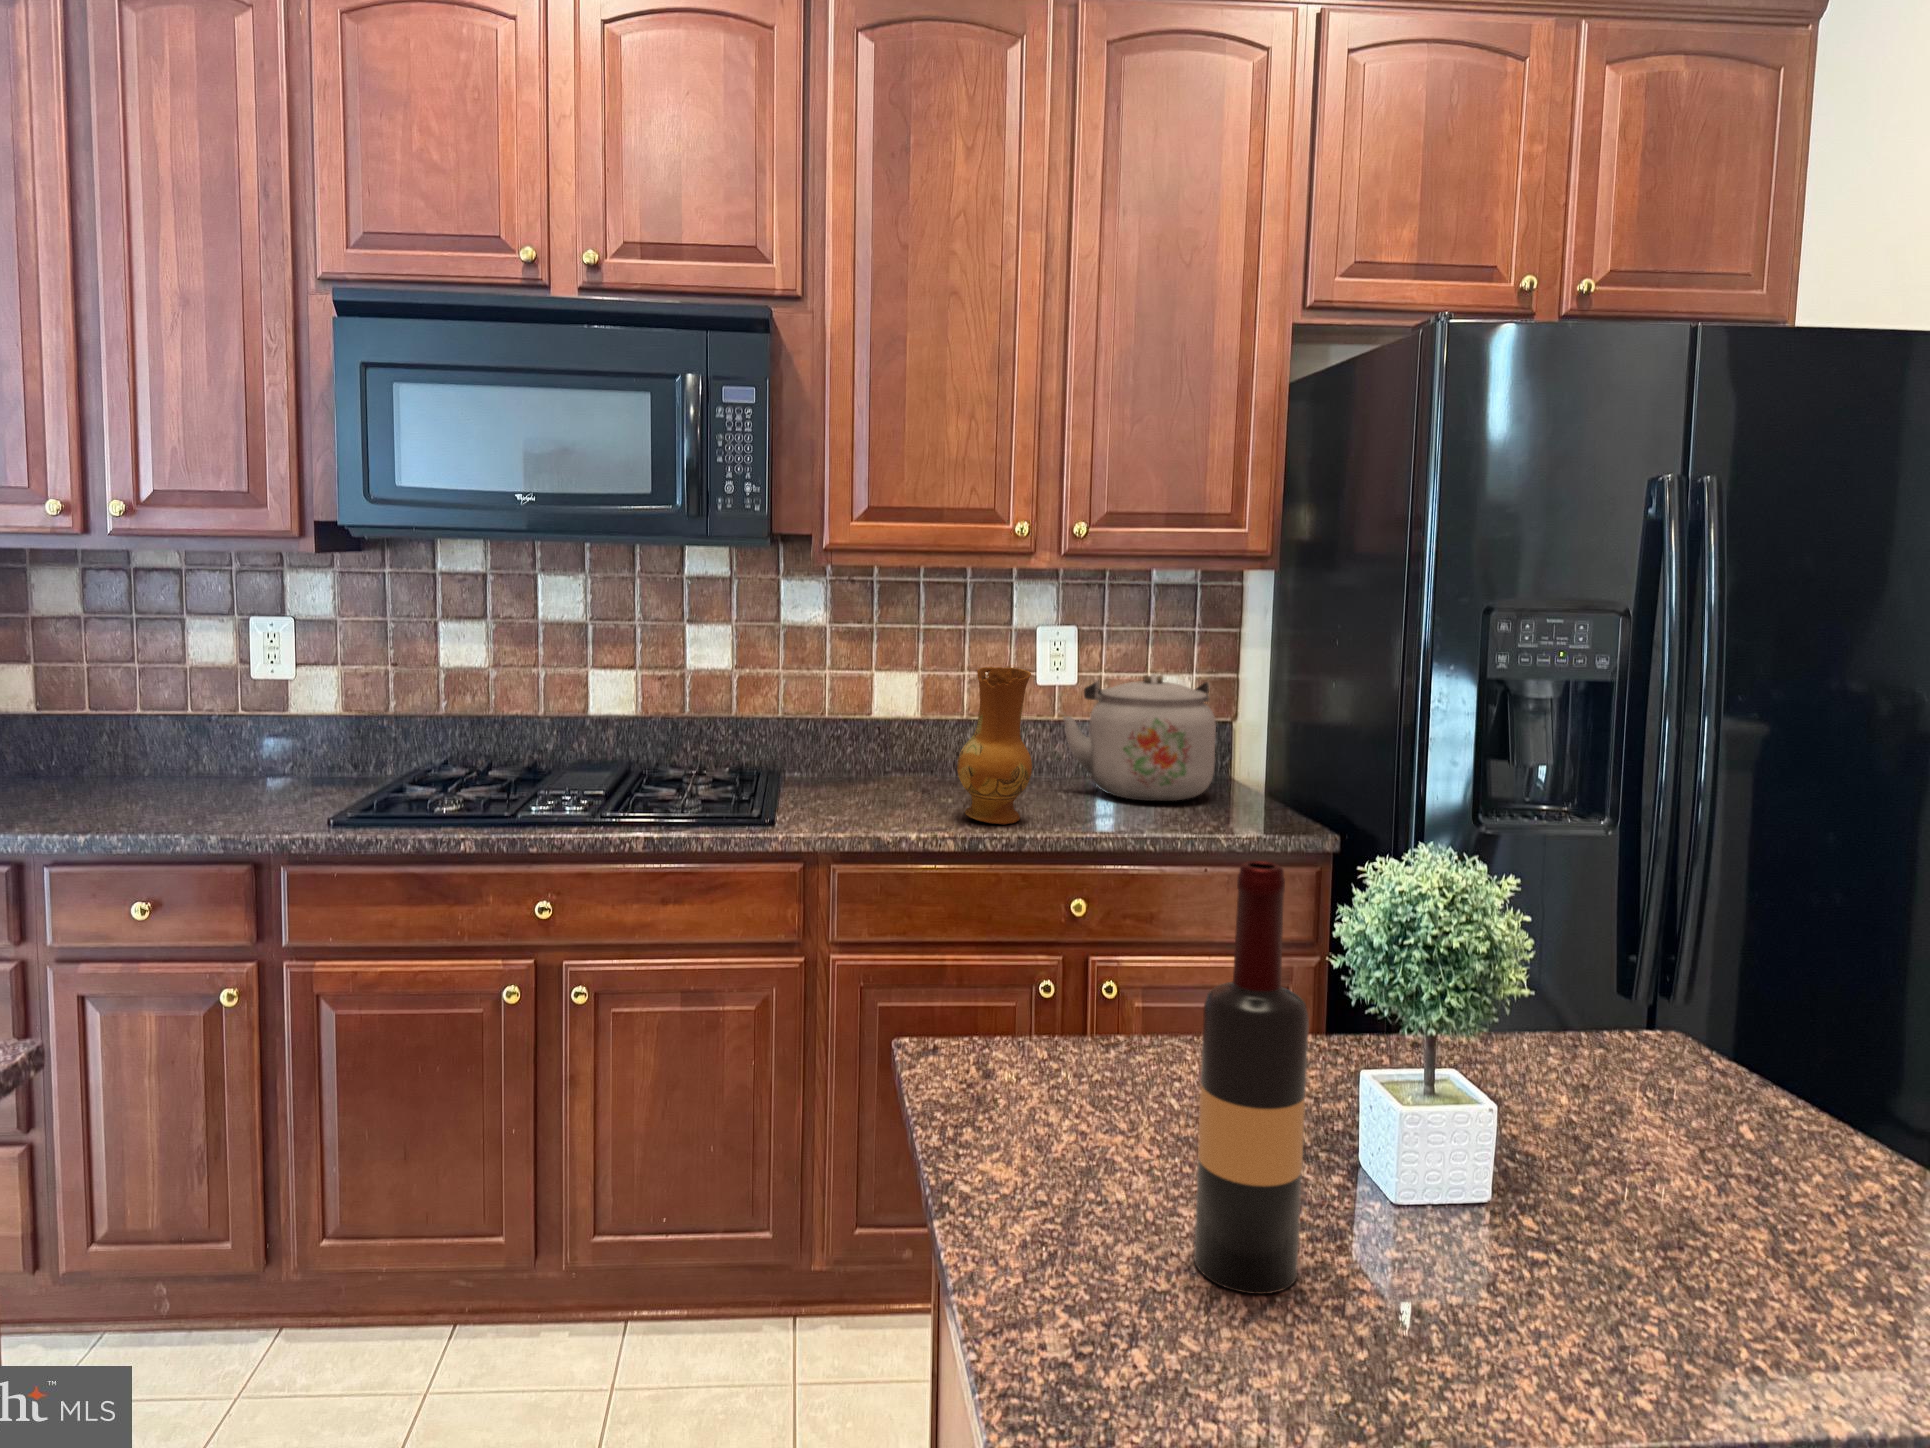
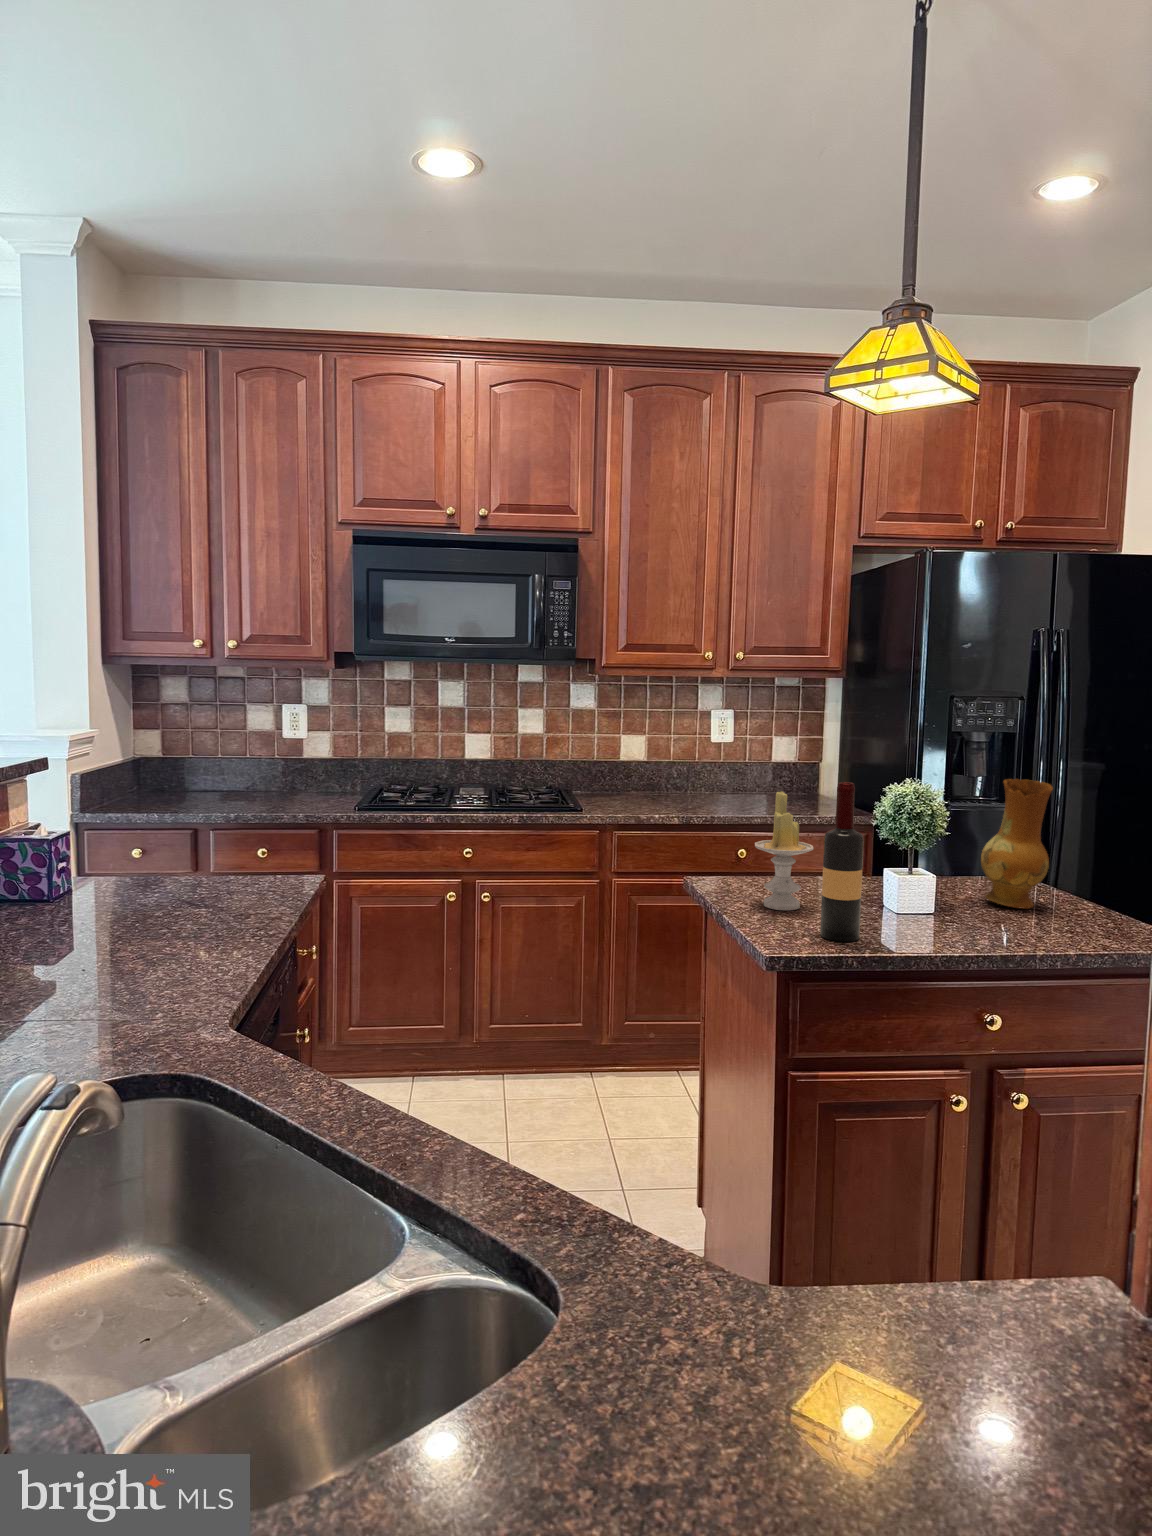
ceramic jug: present [957,667,1032,825] -> present [981,779,1053,909]
kettle: present [1063,674,1216,801] -> none [728,734,811,802]
candle: none [1047,850,1188,1144] -> present [755,791,814,910]

